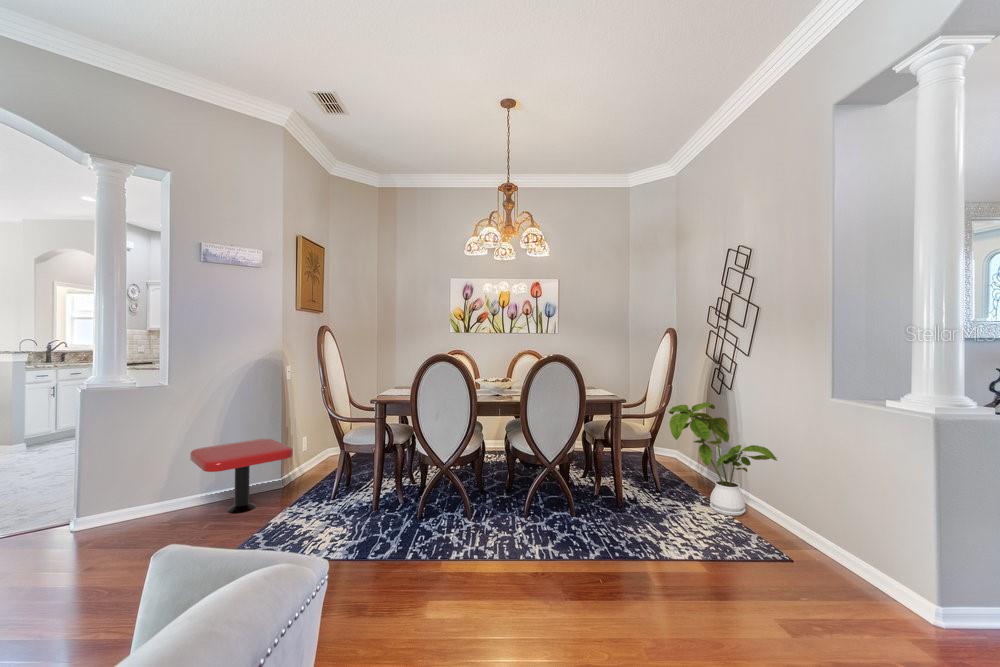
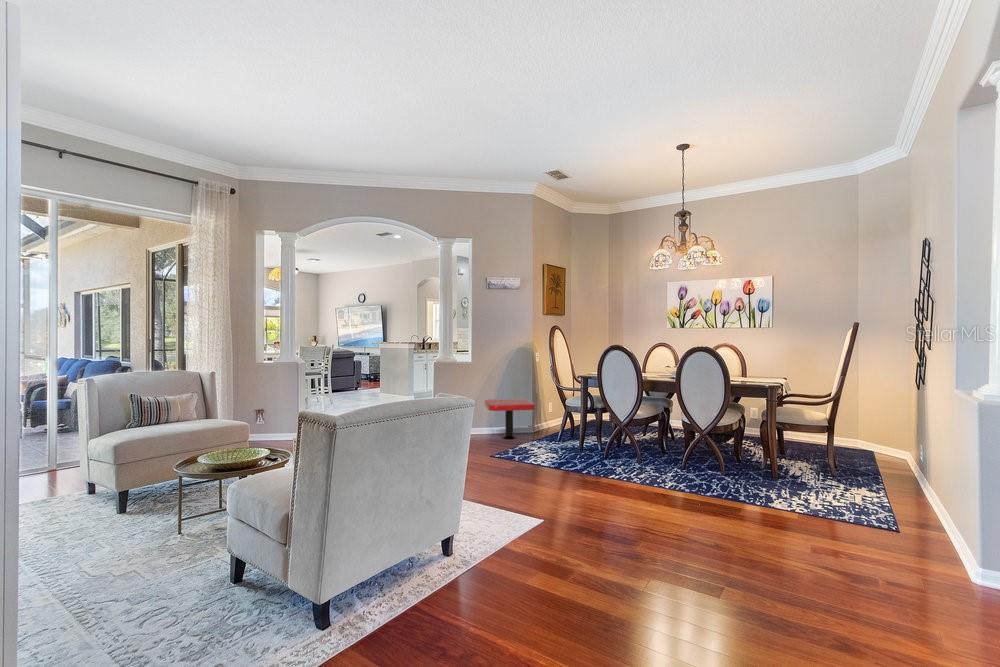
house plant: present [669,402,777,516] -> none [815,394,930,504]

